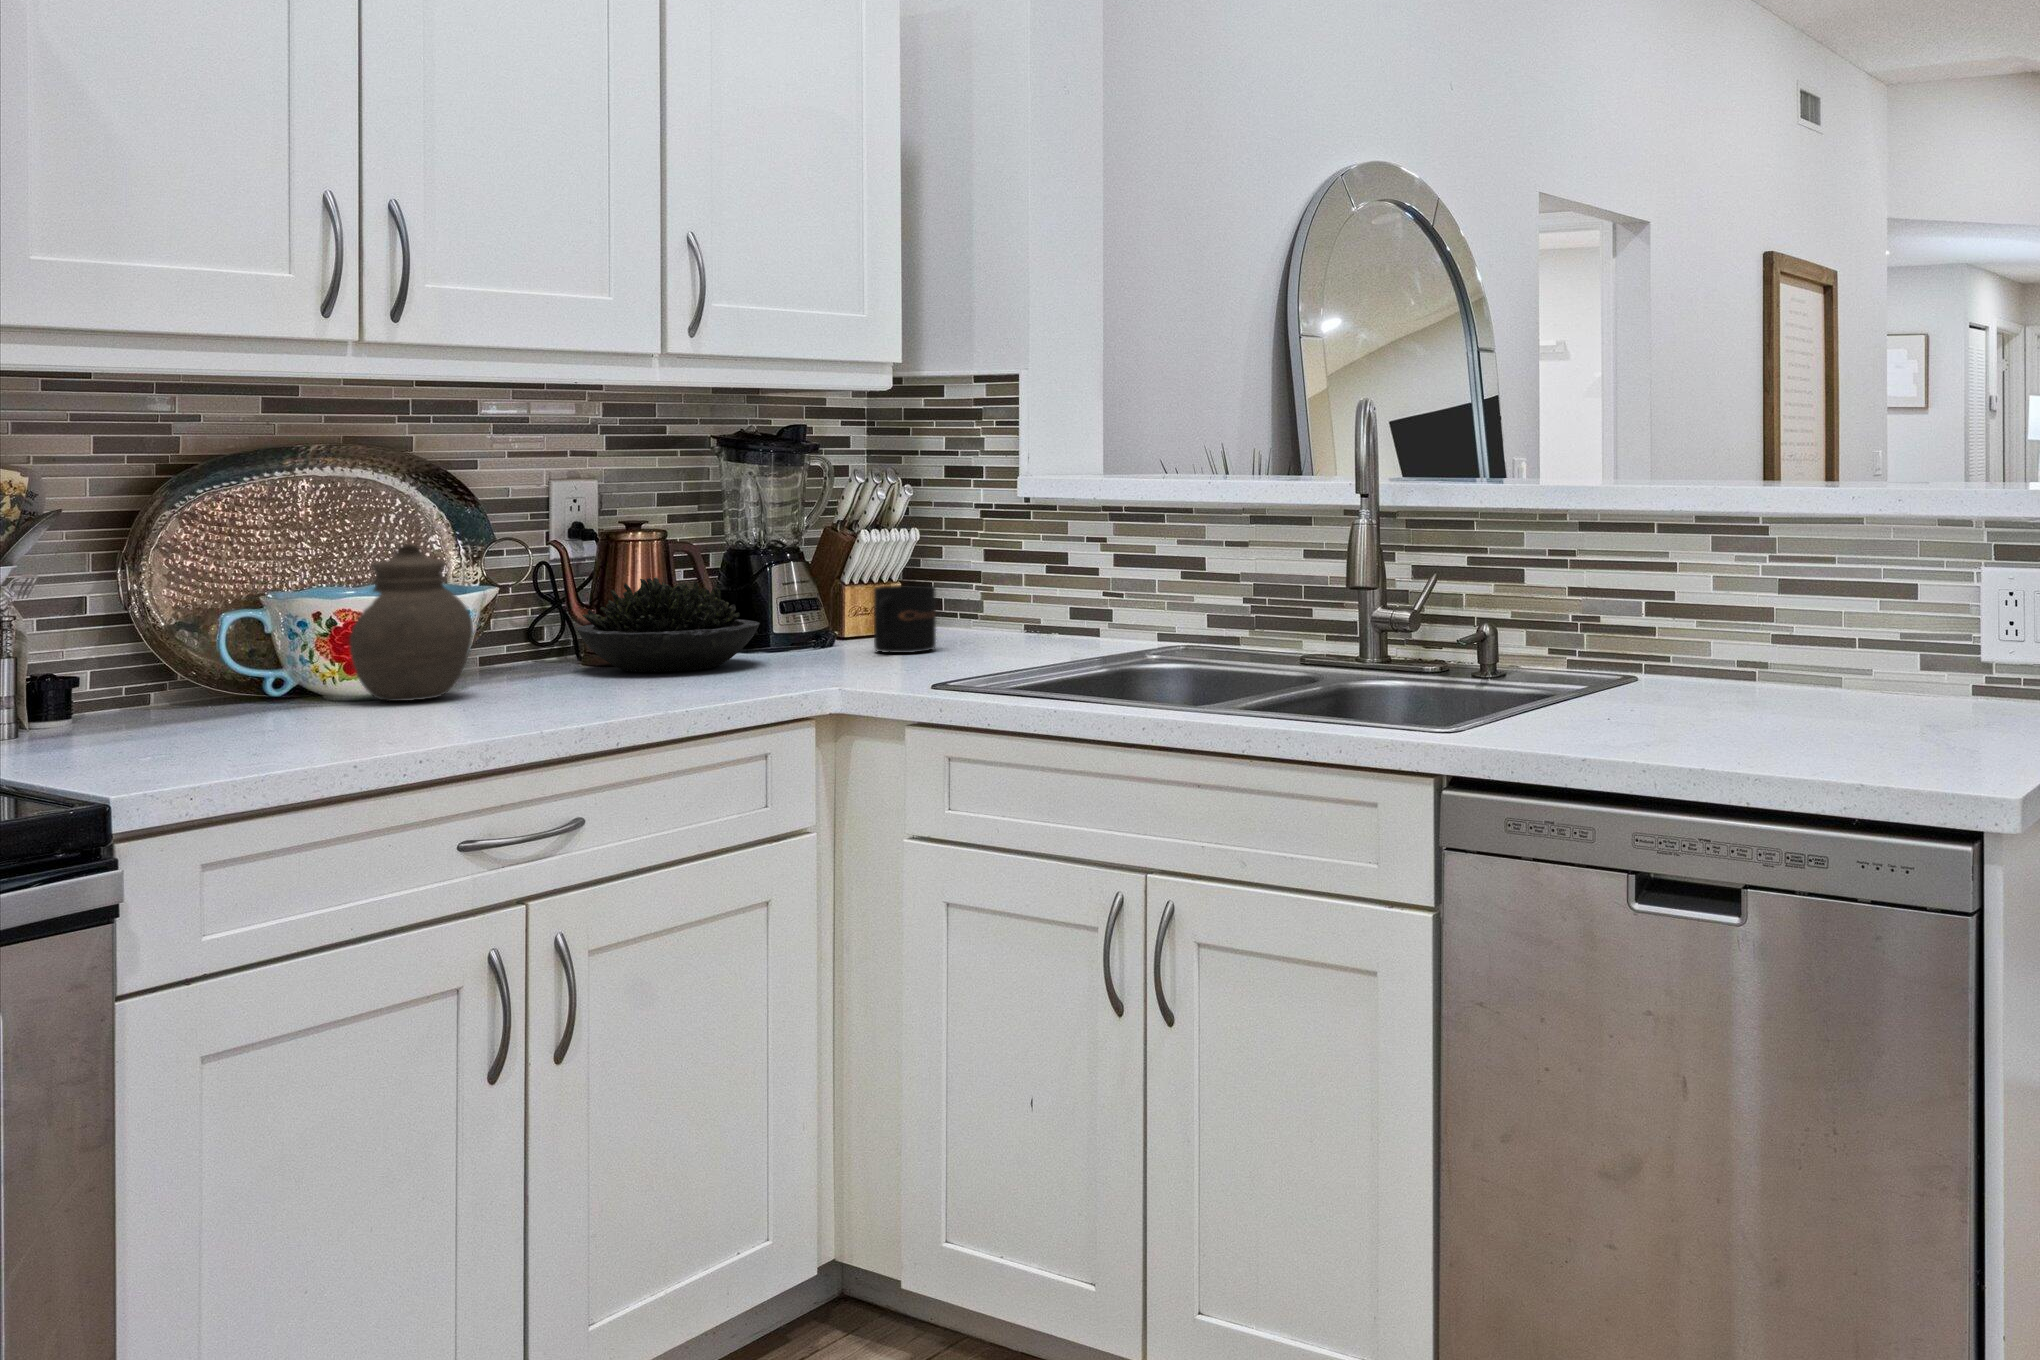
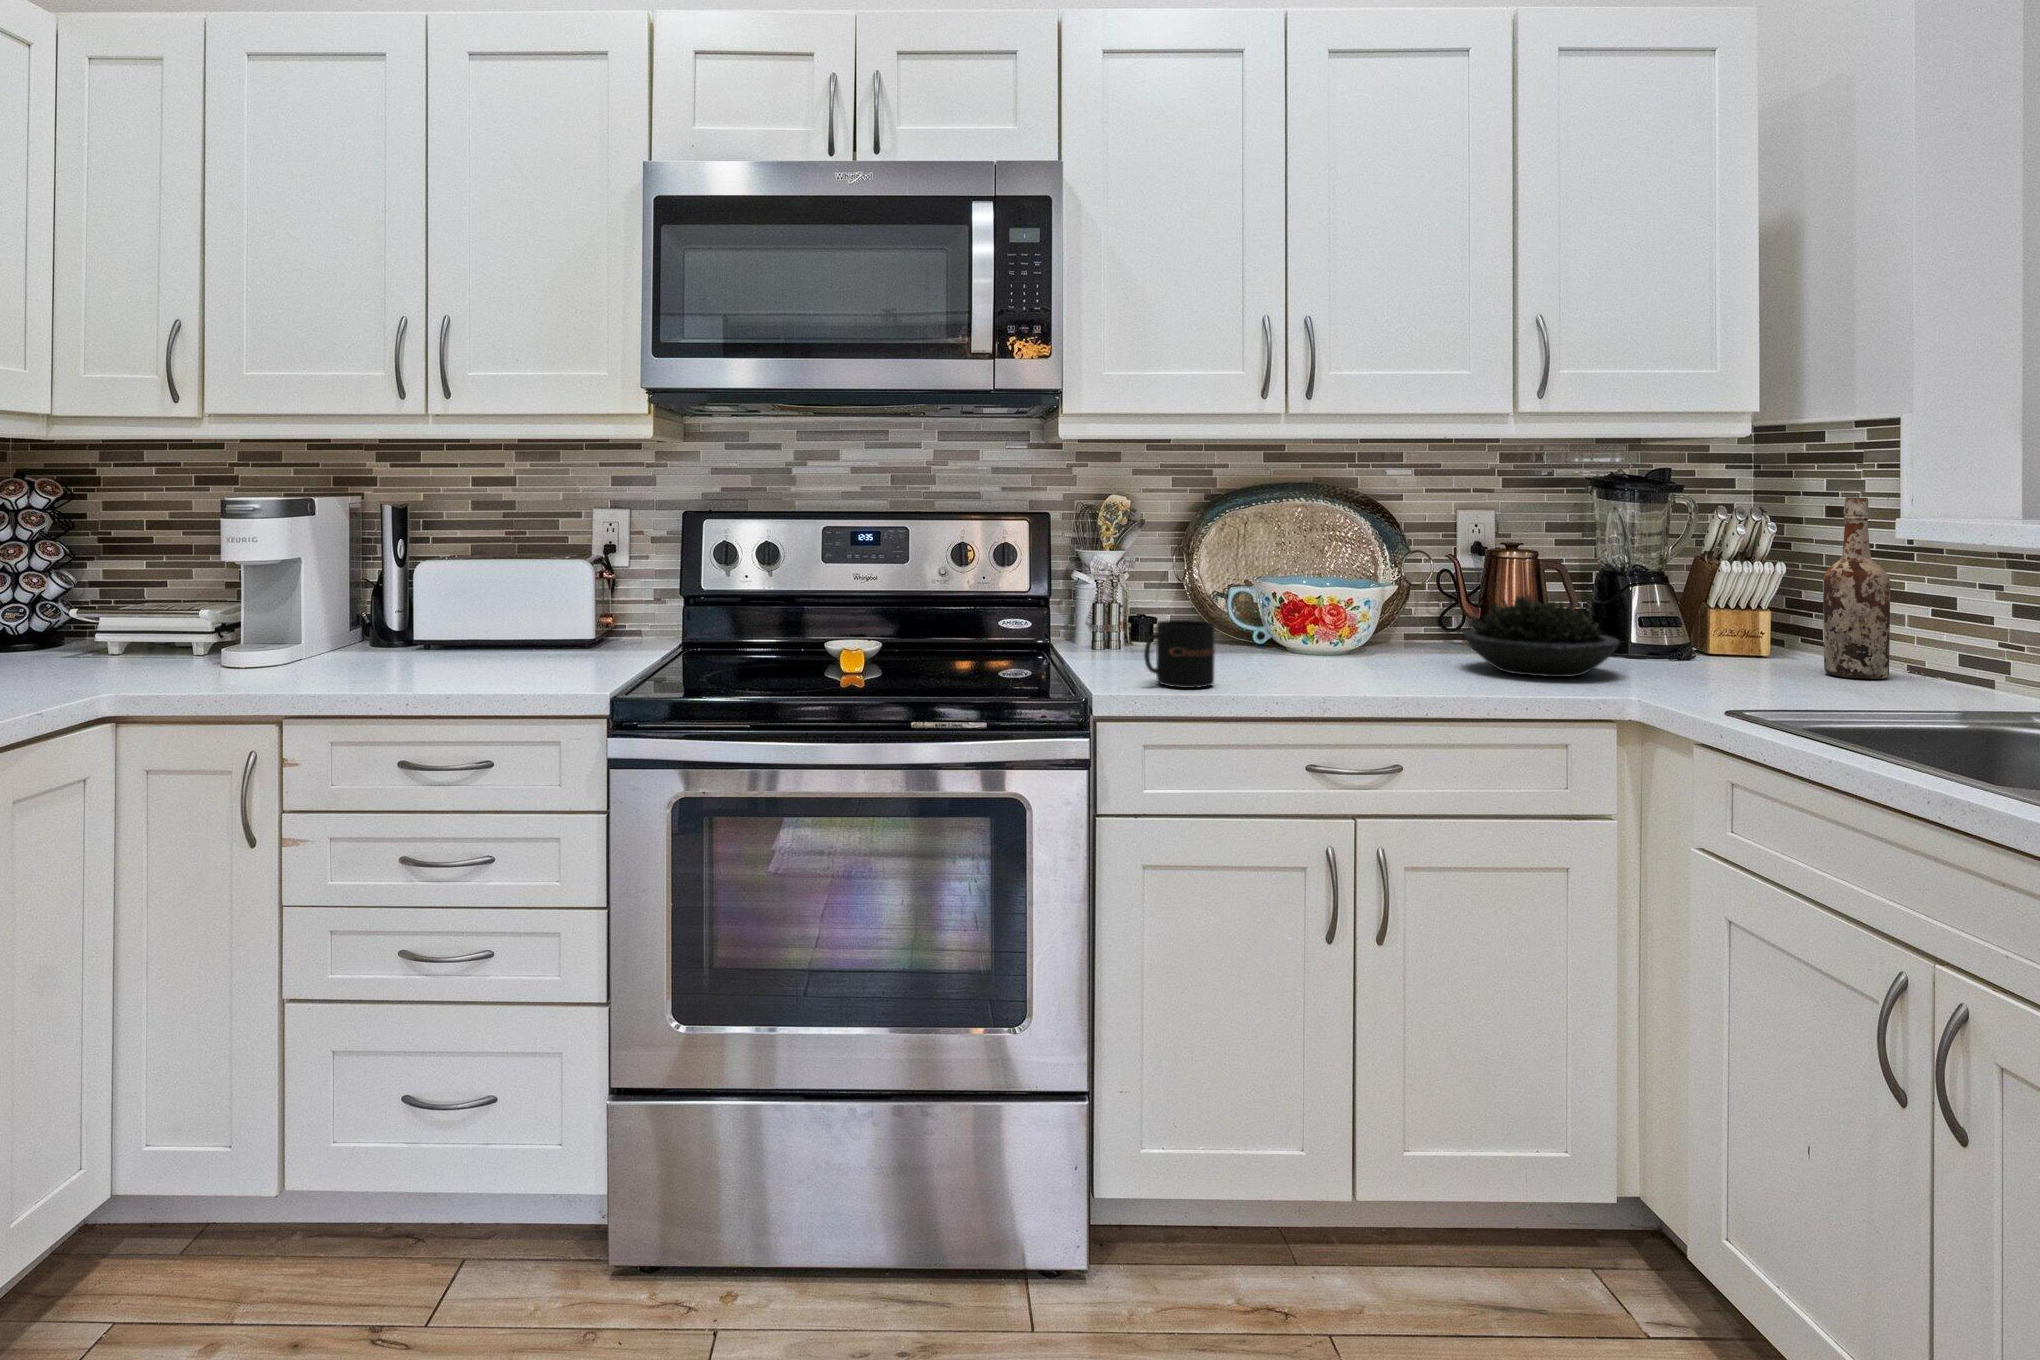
wine bottle: none [953,455,1012,643] -> present [1823,497,1890,679]
jar: present [350,544,473,701] -> none [1282,559,1372,680]
mug: present [874,585,936,653] -> present [1144,620,1215,688]

